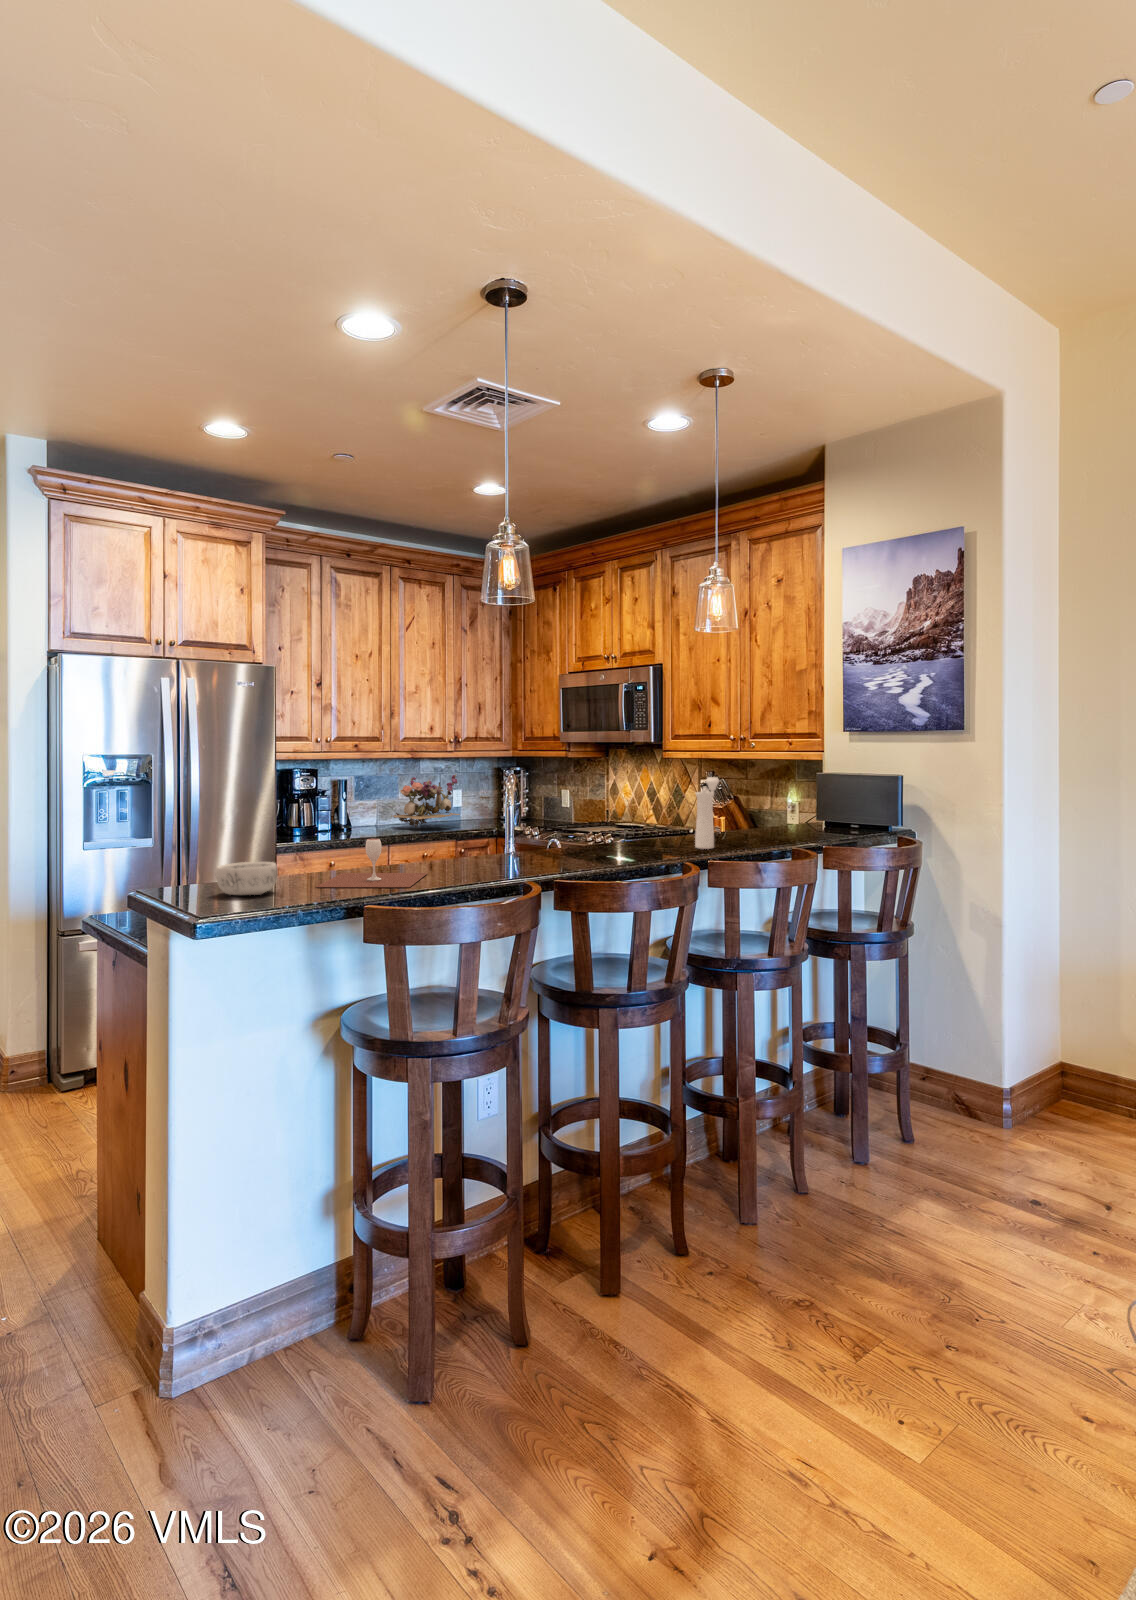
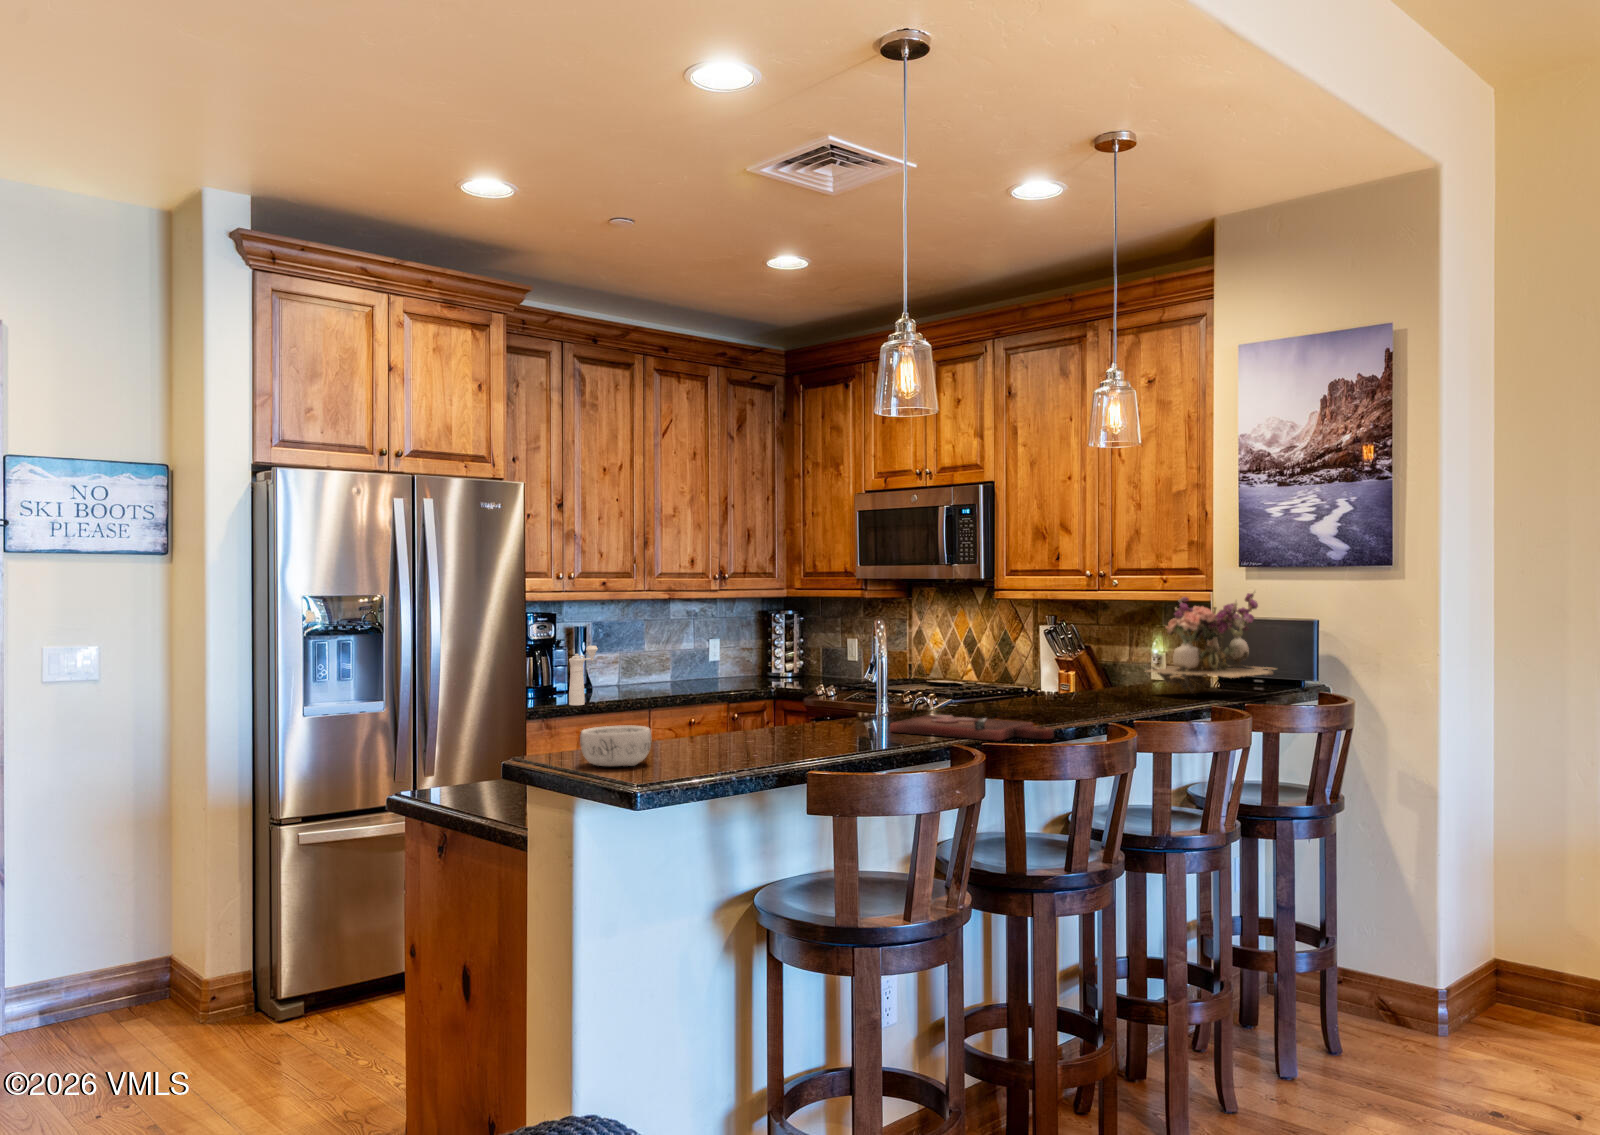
flower arrangement: present [393,774,460,827] -> present [1147,591,1275,693]
pepper mill: present [695,777,719,849] -> present [569,646,598,705]
wine glass: present [316,839,427,887] -> none [689,698,805,757]
cutting board: none [508,852,634,874] -> present [890,715,1054,741]

